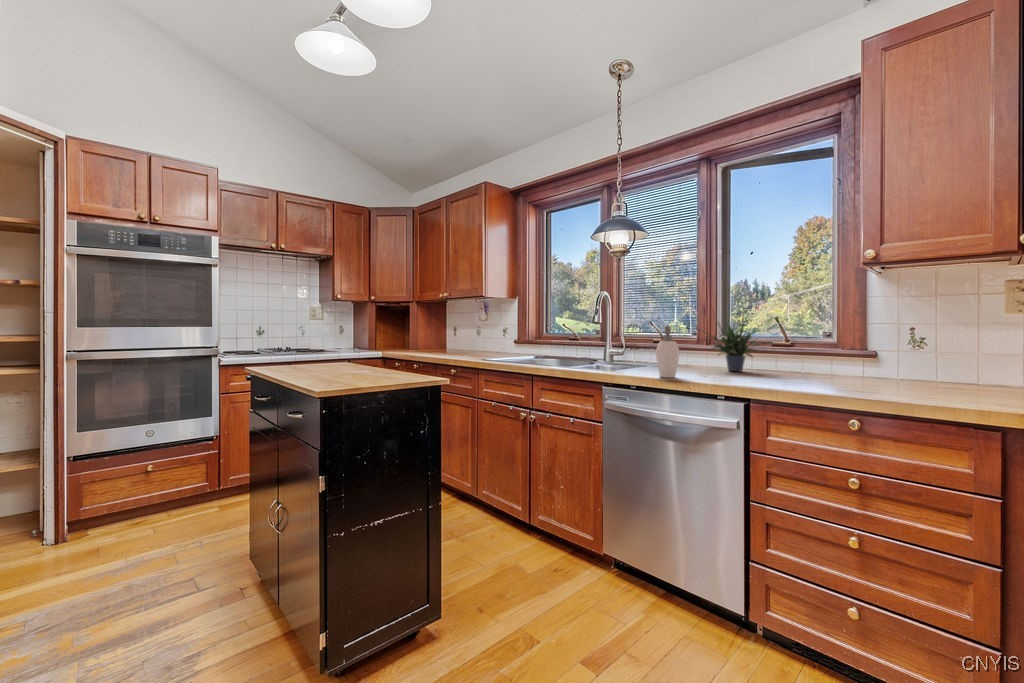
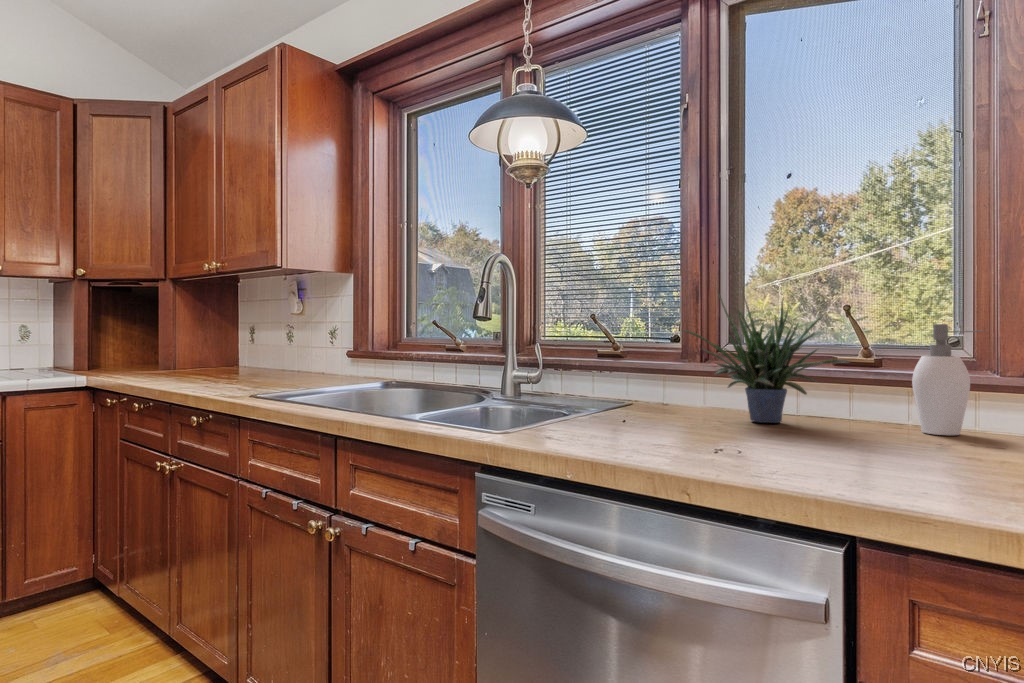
soap dispenser: present [656,326,679,378] -> present [912,324,985,435]

